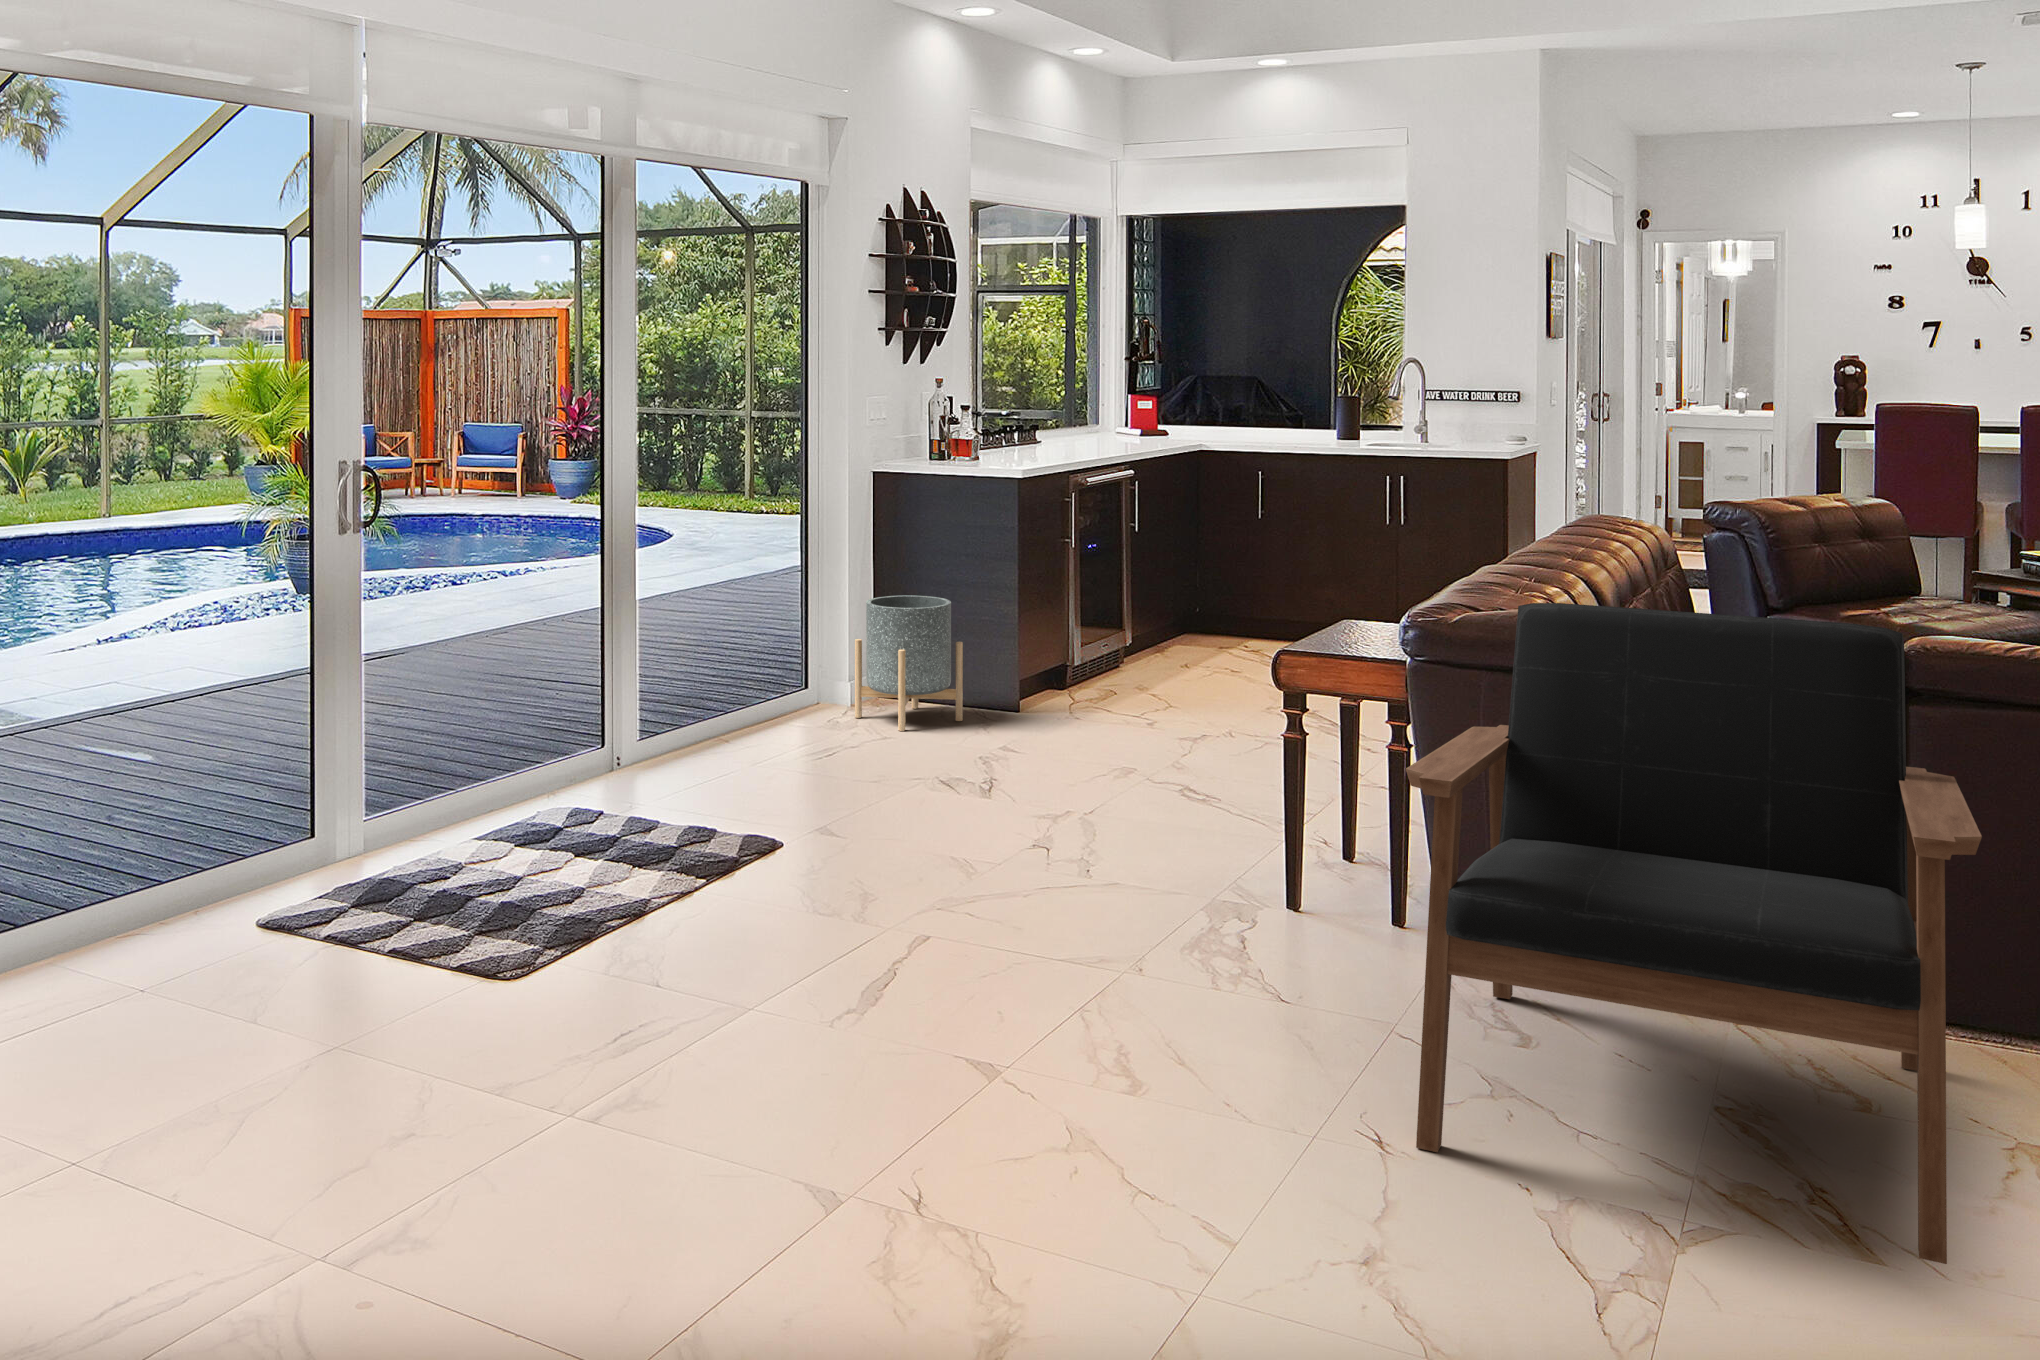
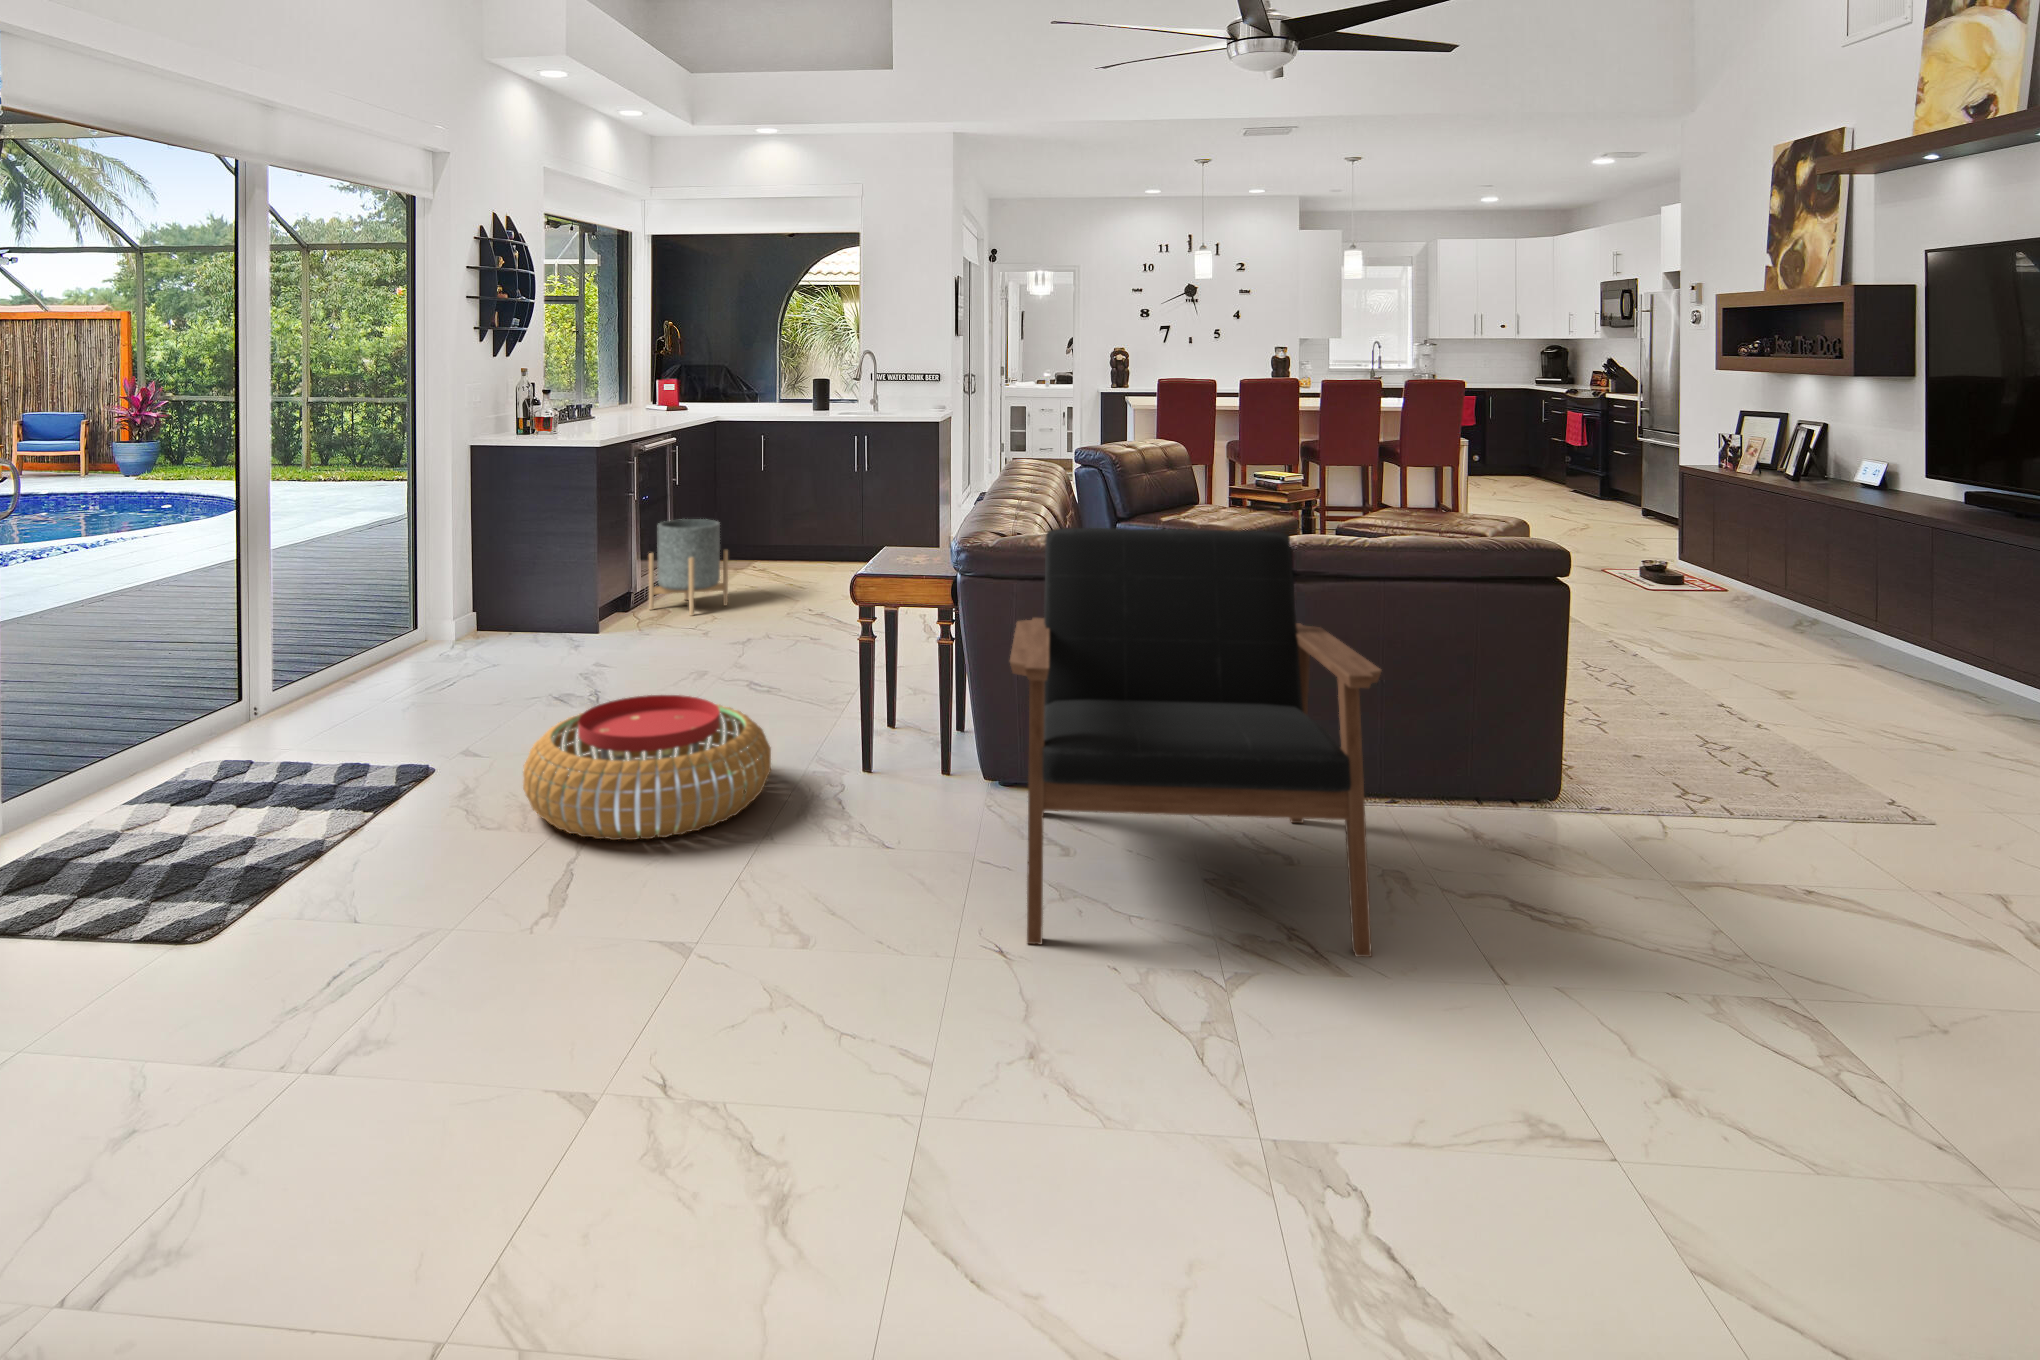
planter: present [855,595,963,731] -> present [649,519,728,616]
pouf: none [858,782,1154,951] -> present [523,695,771,840]

